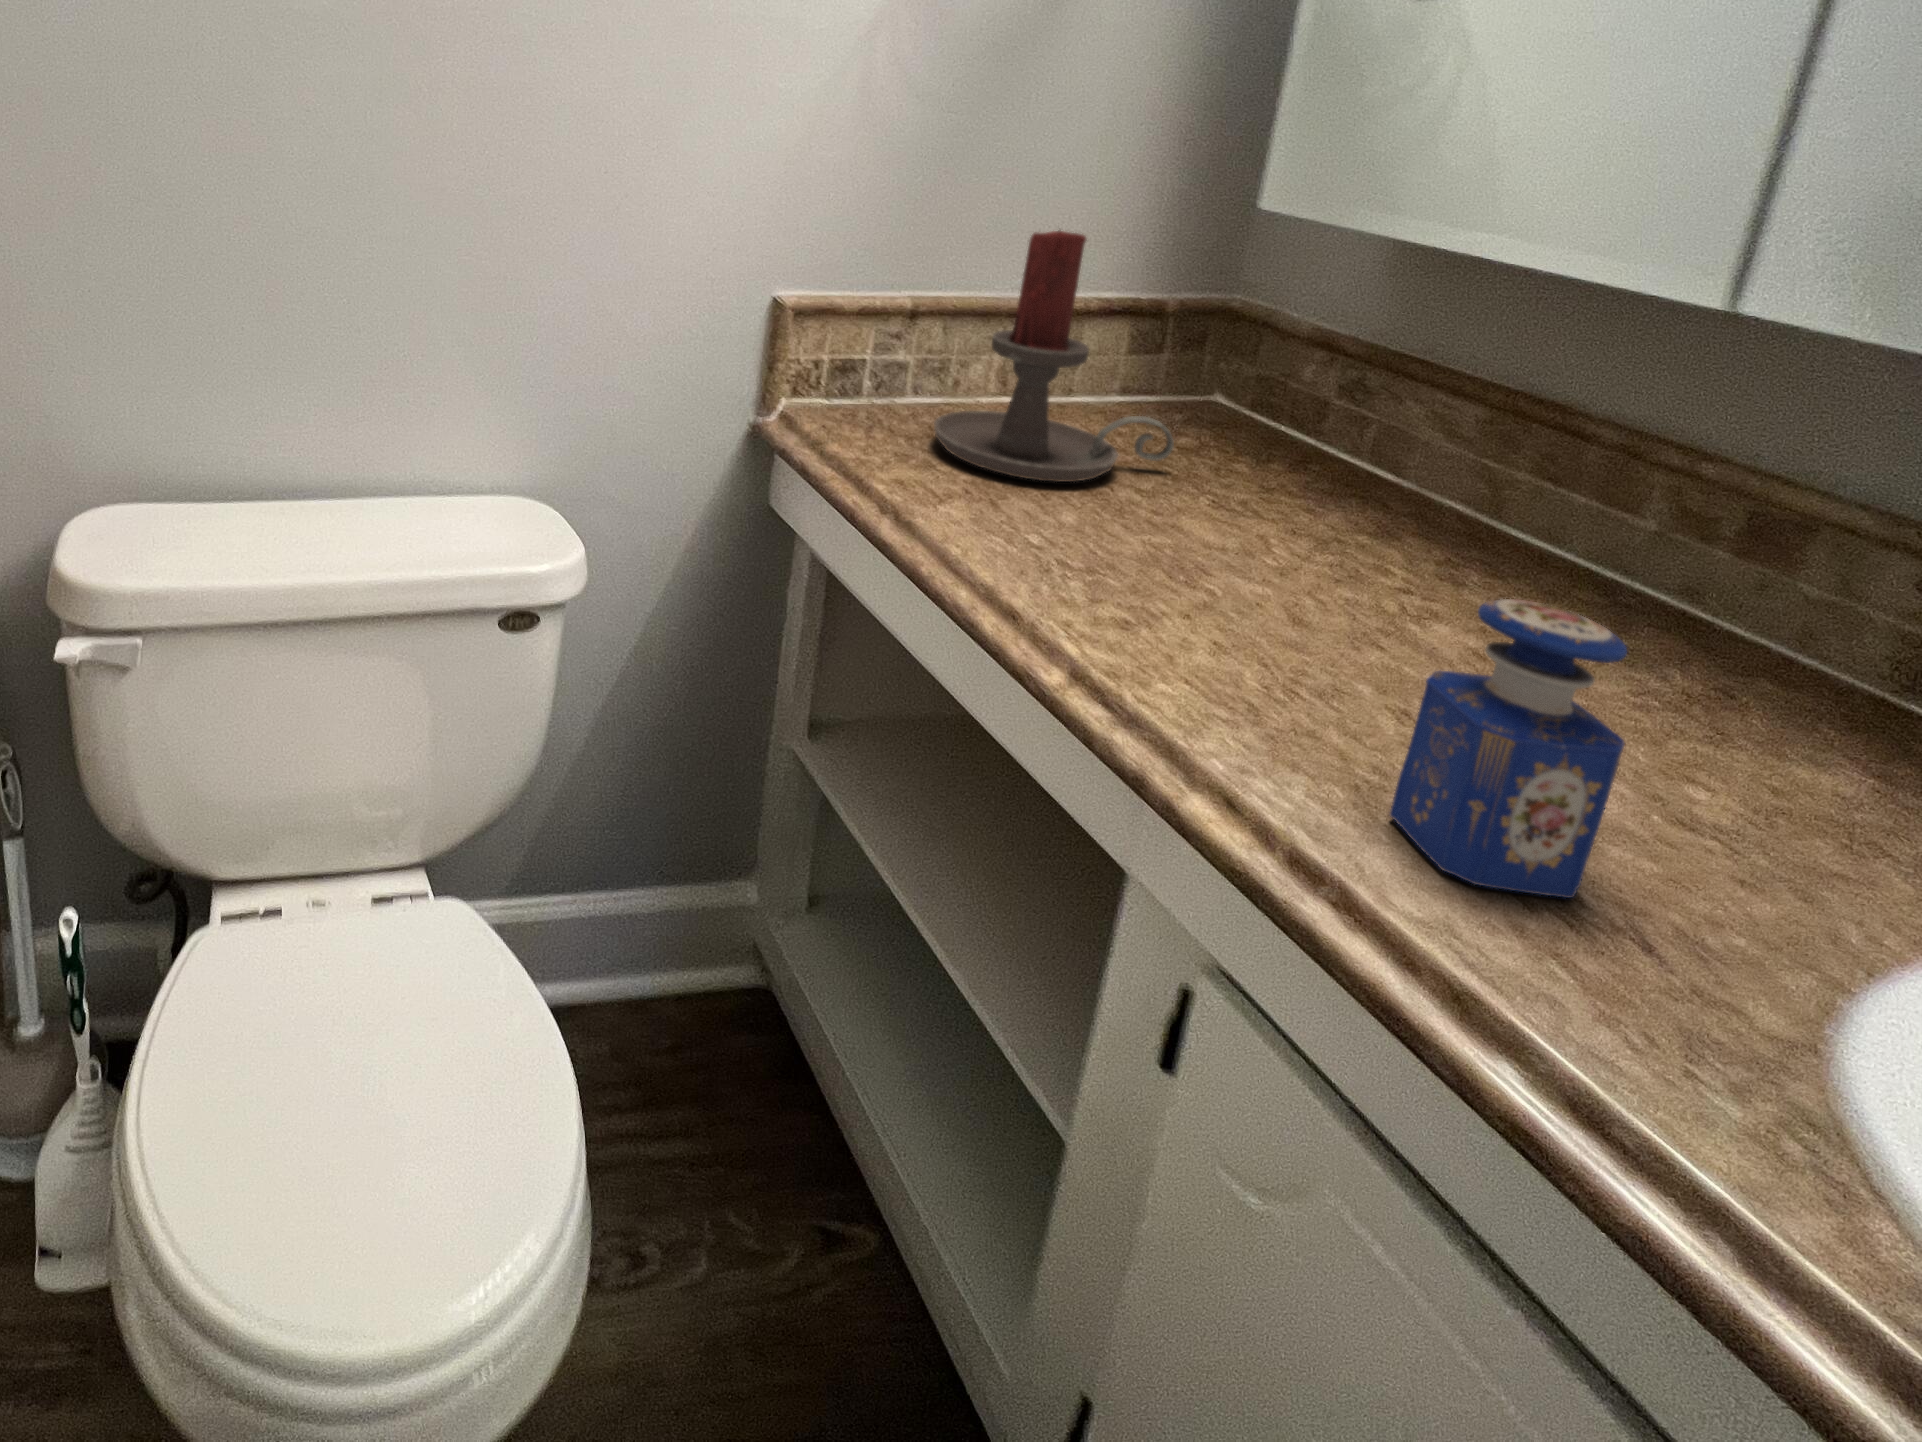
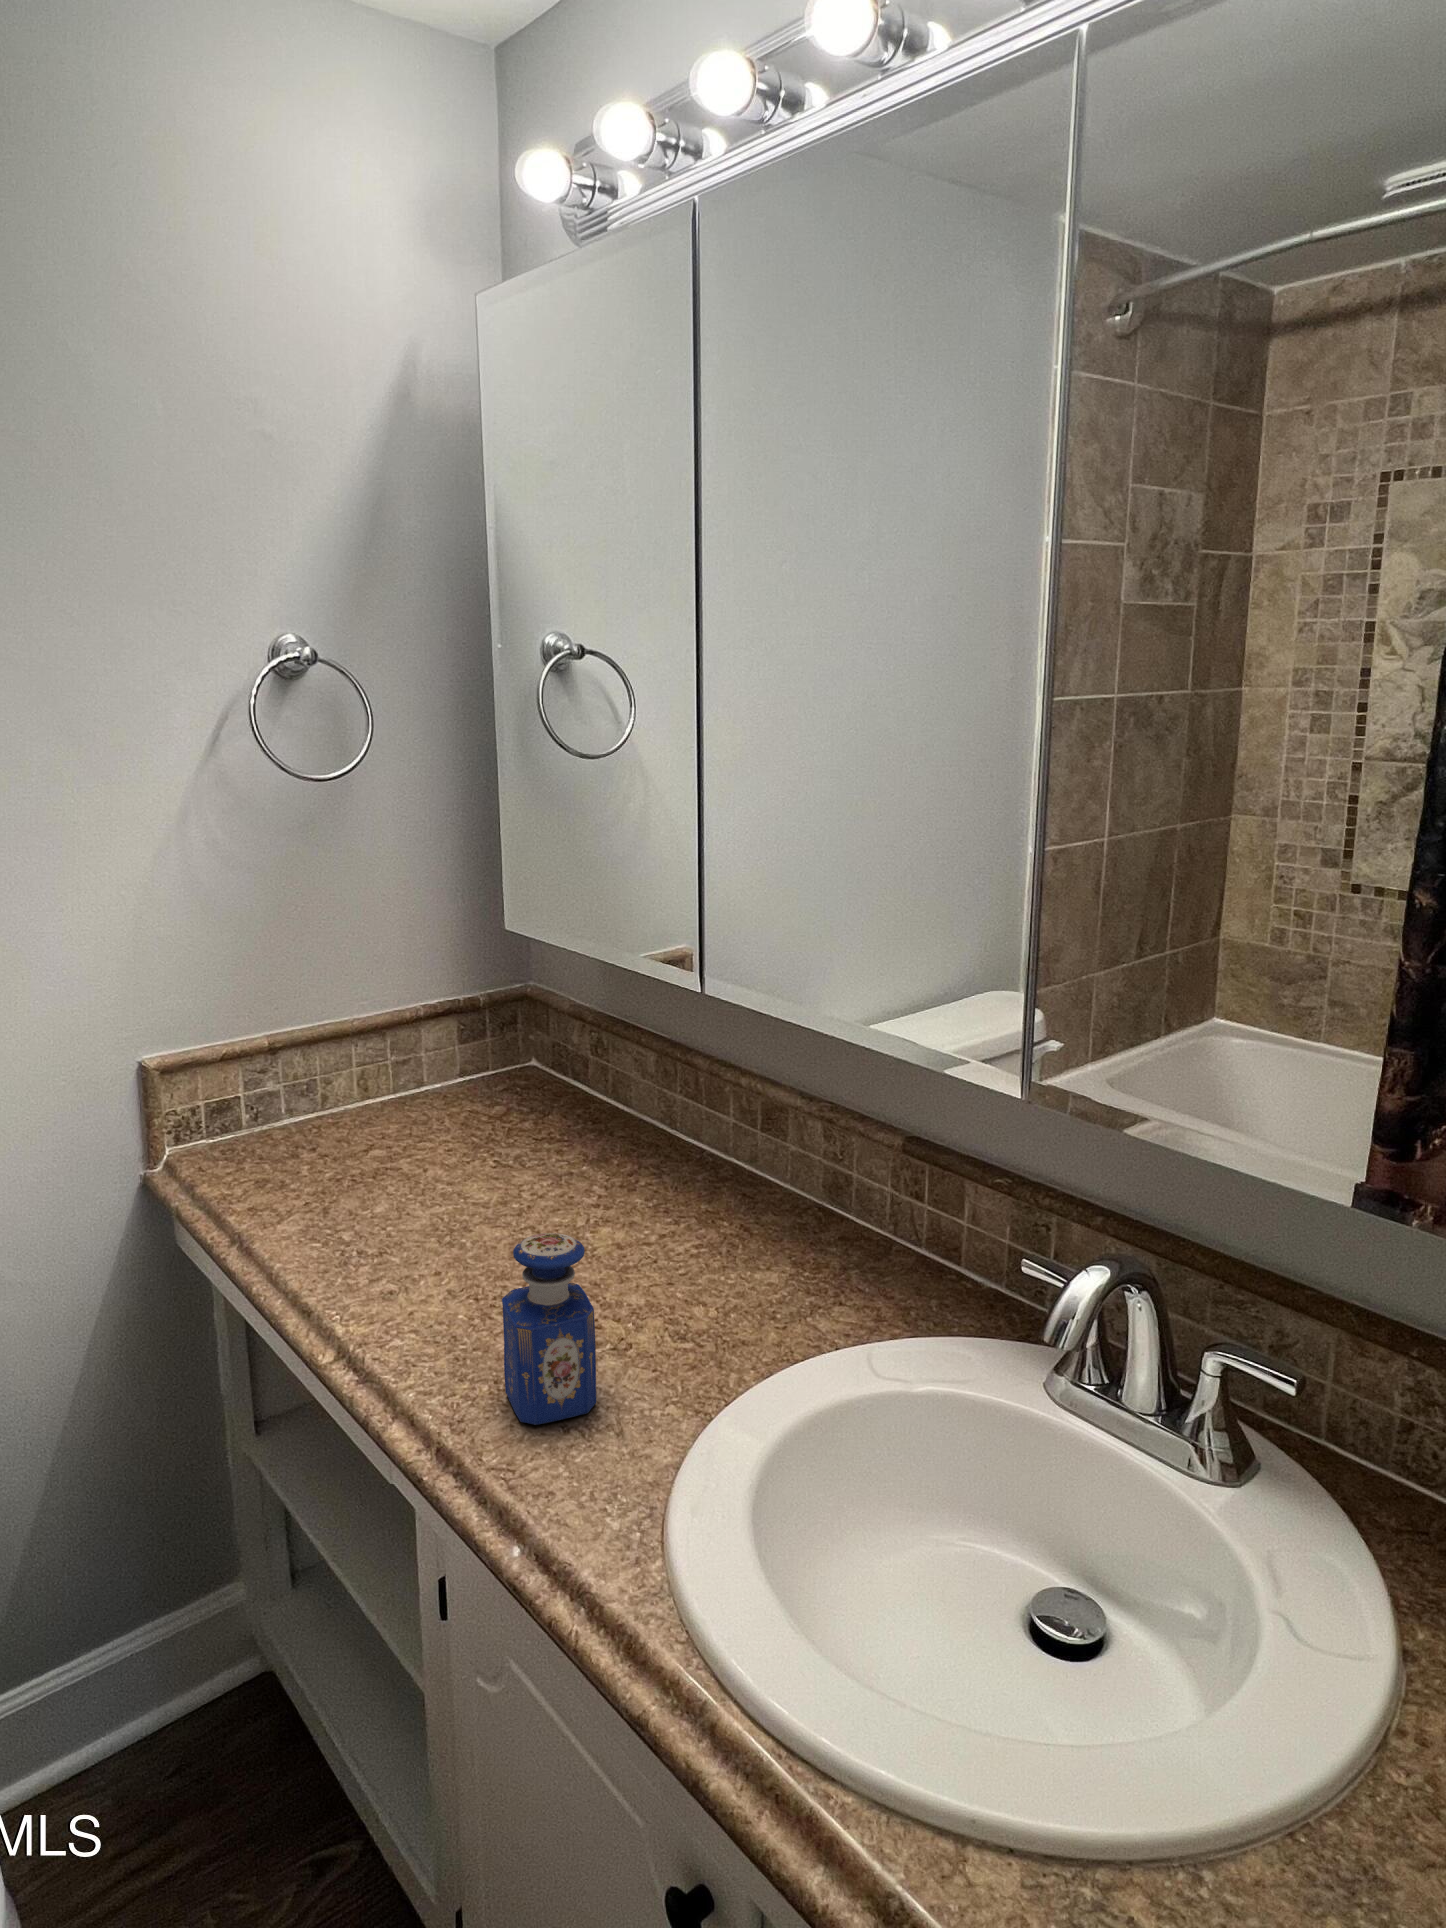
candle holder: present [934,230,1174,482] -> none [293,971,475,1178]

